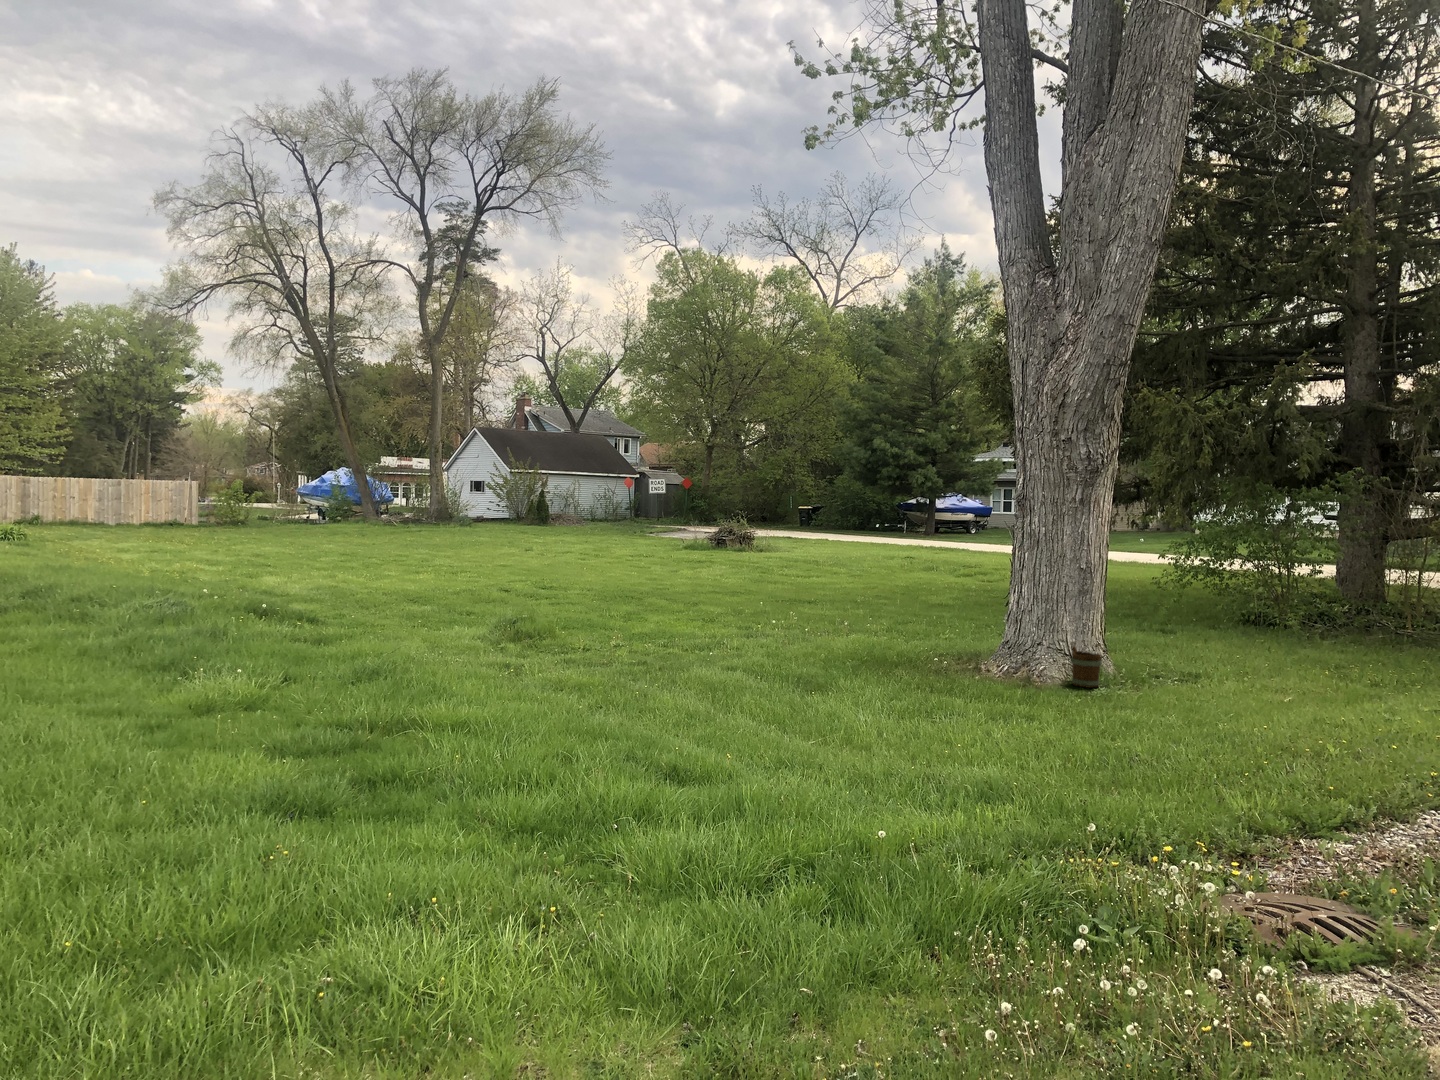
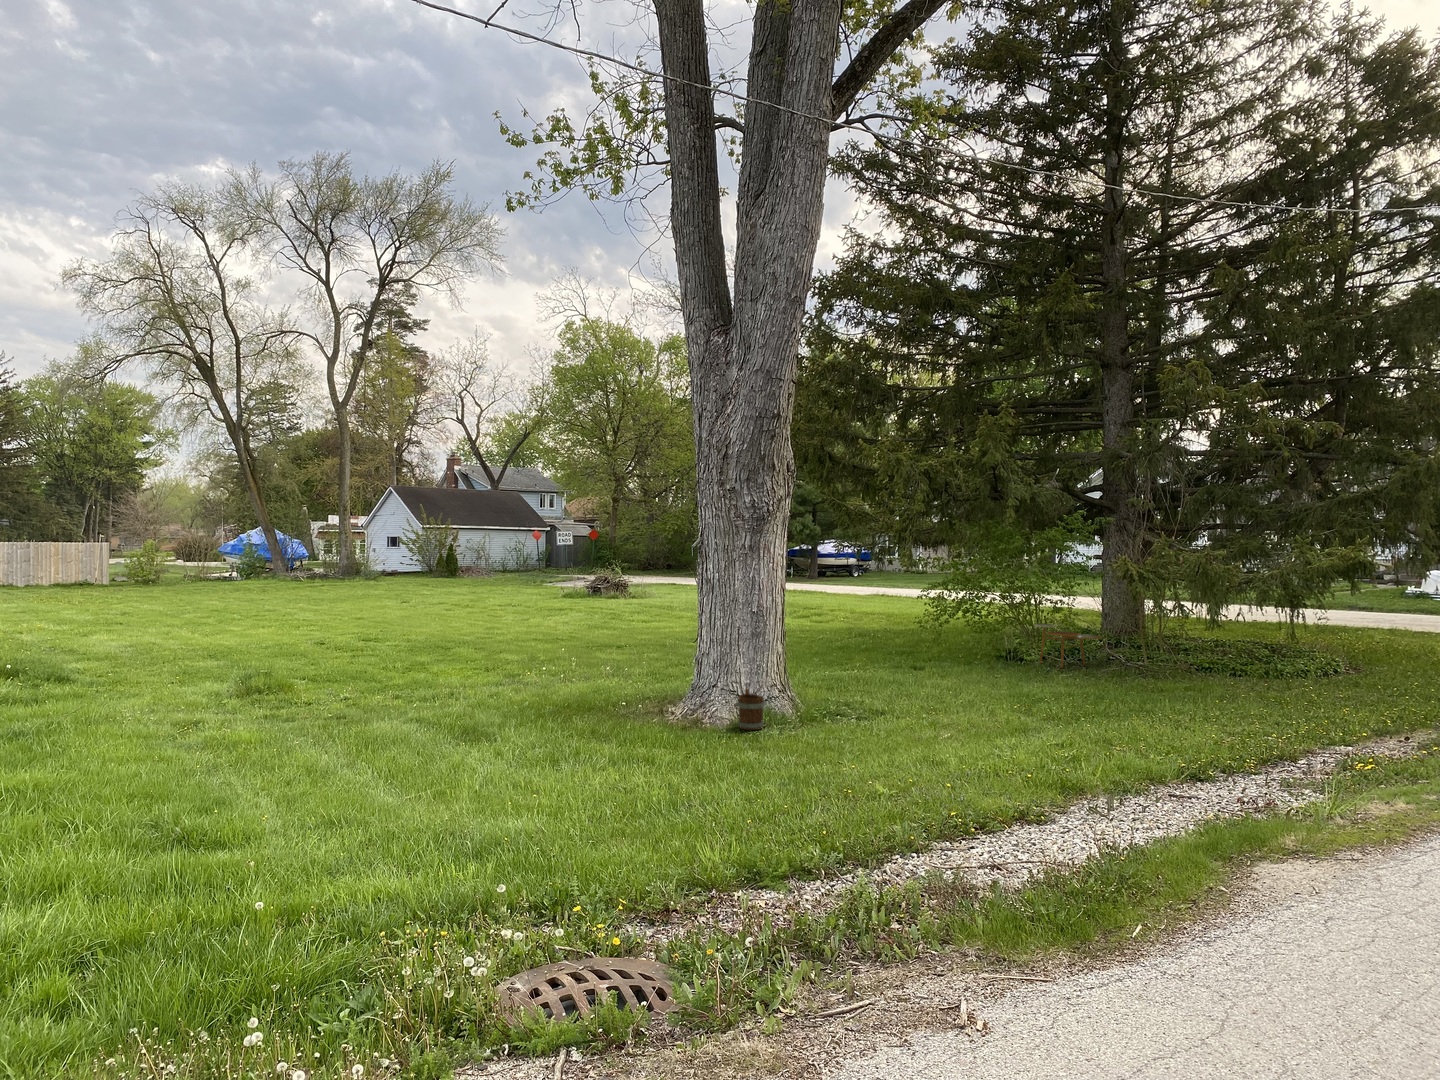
side table: none [1302,591,1382,639] -> present [1034,624,1100,668]

